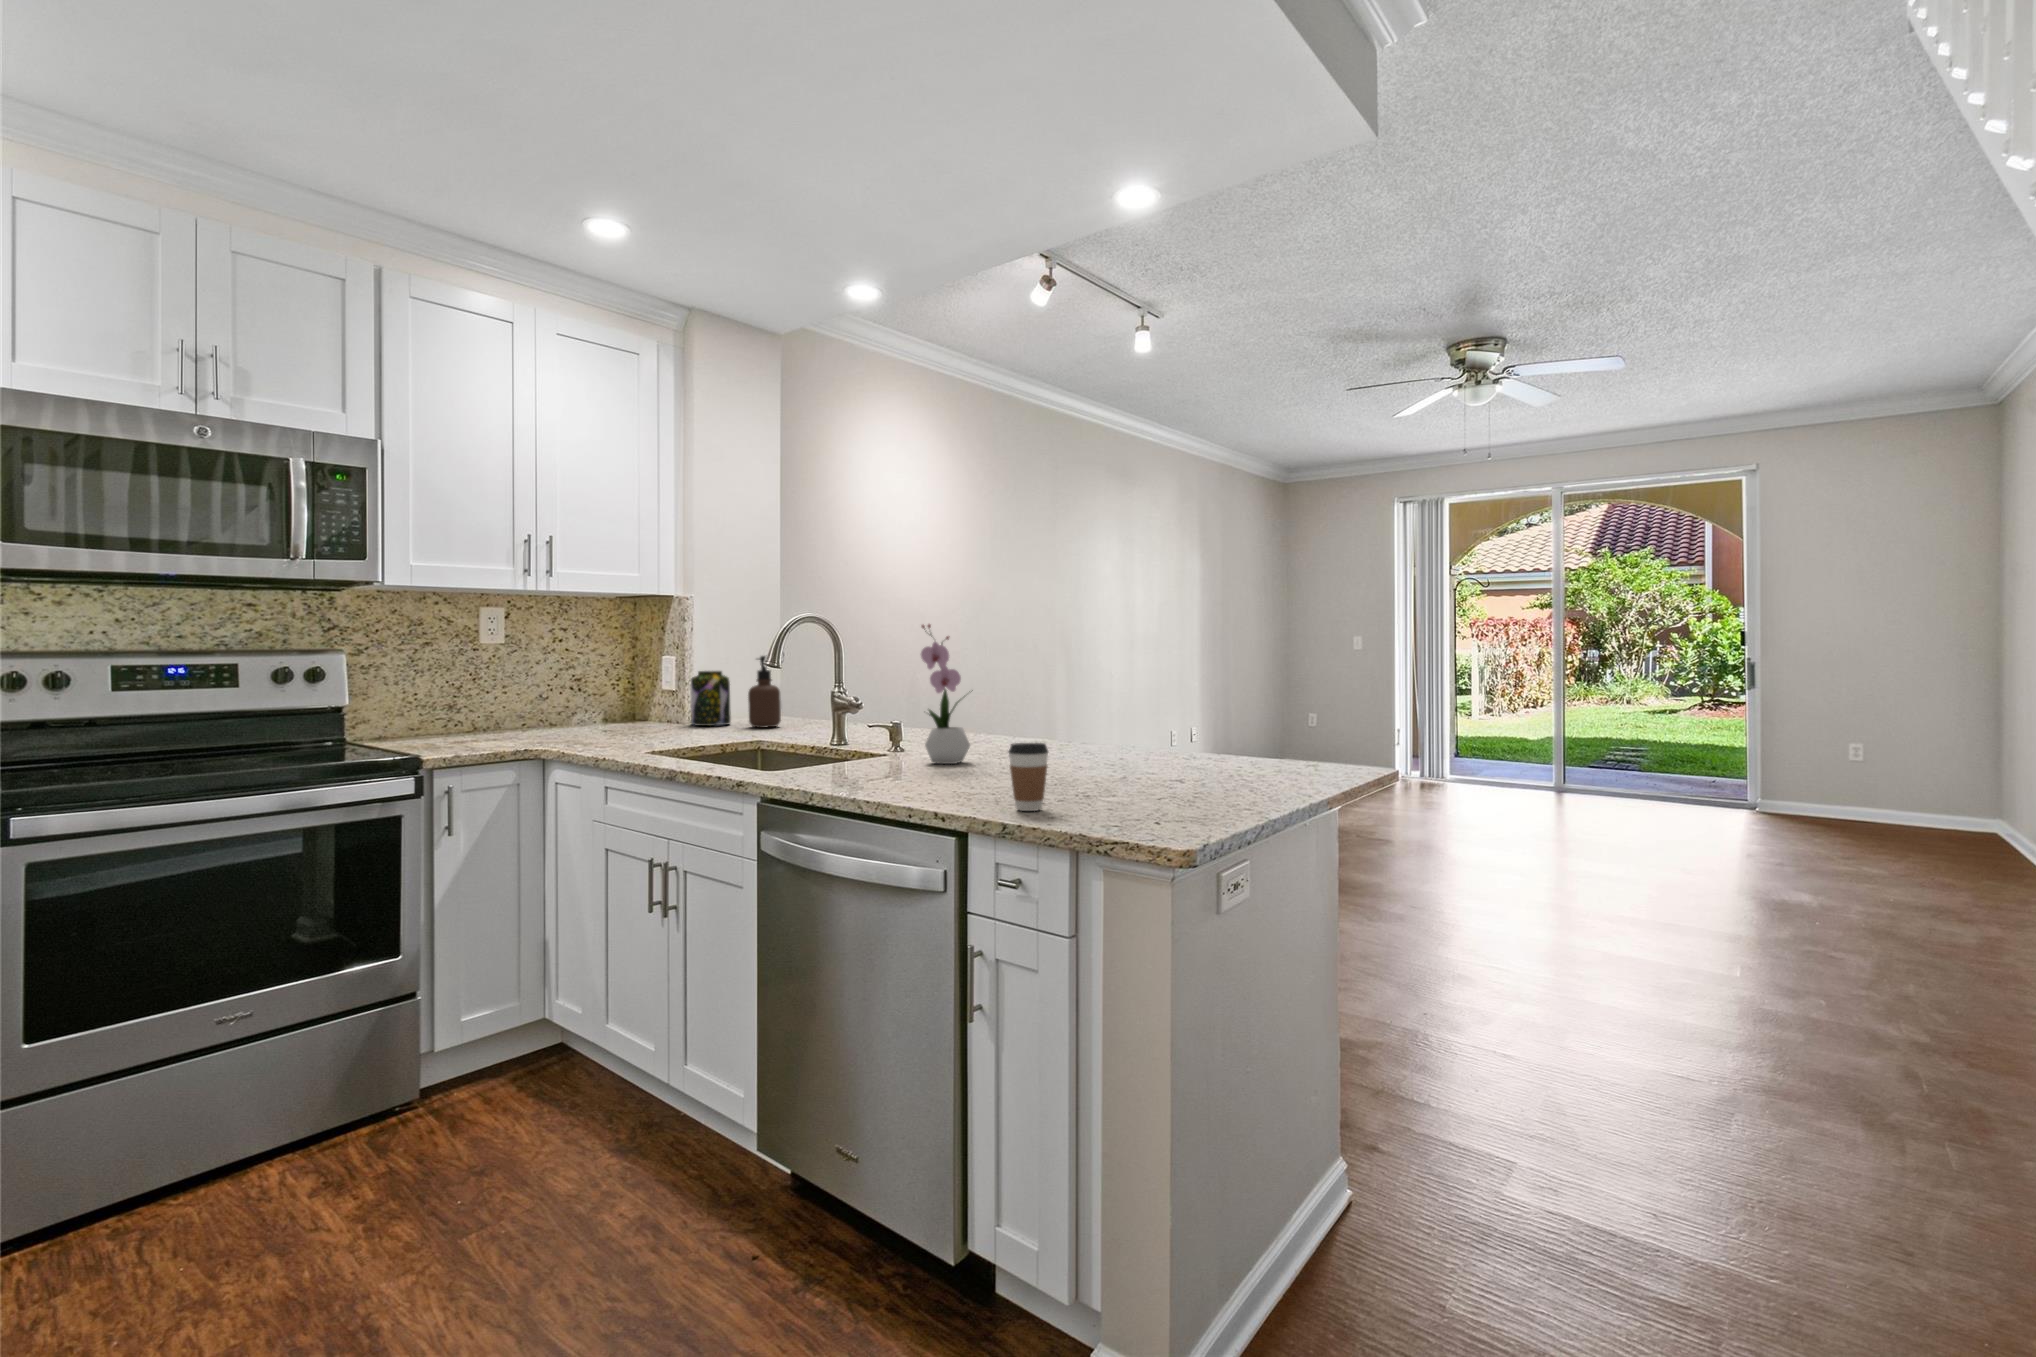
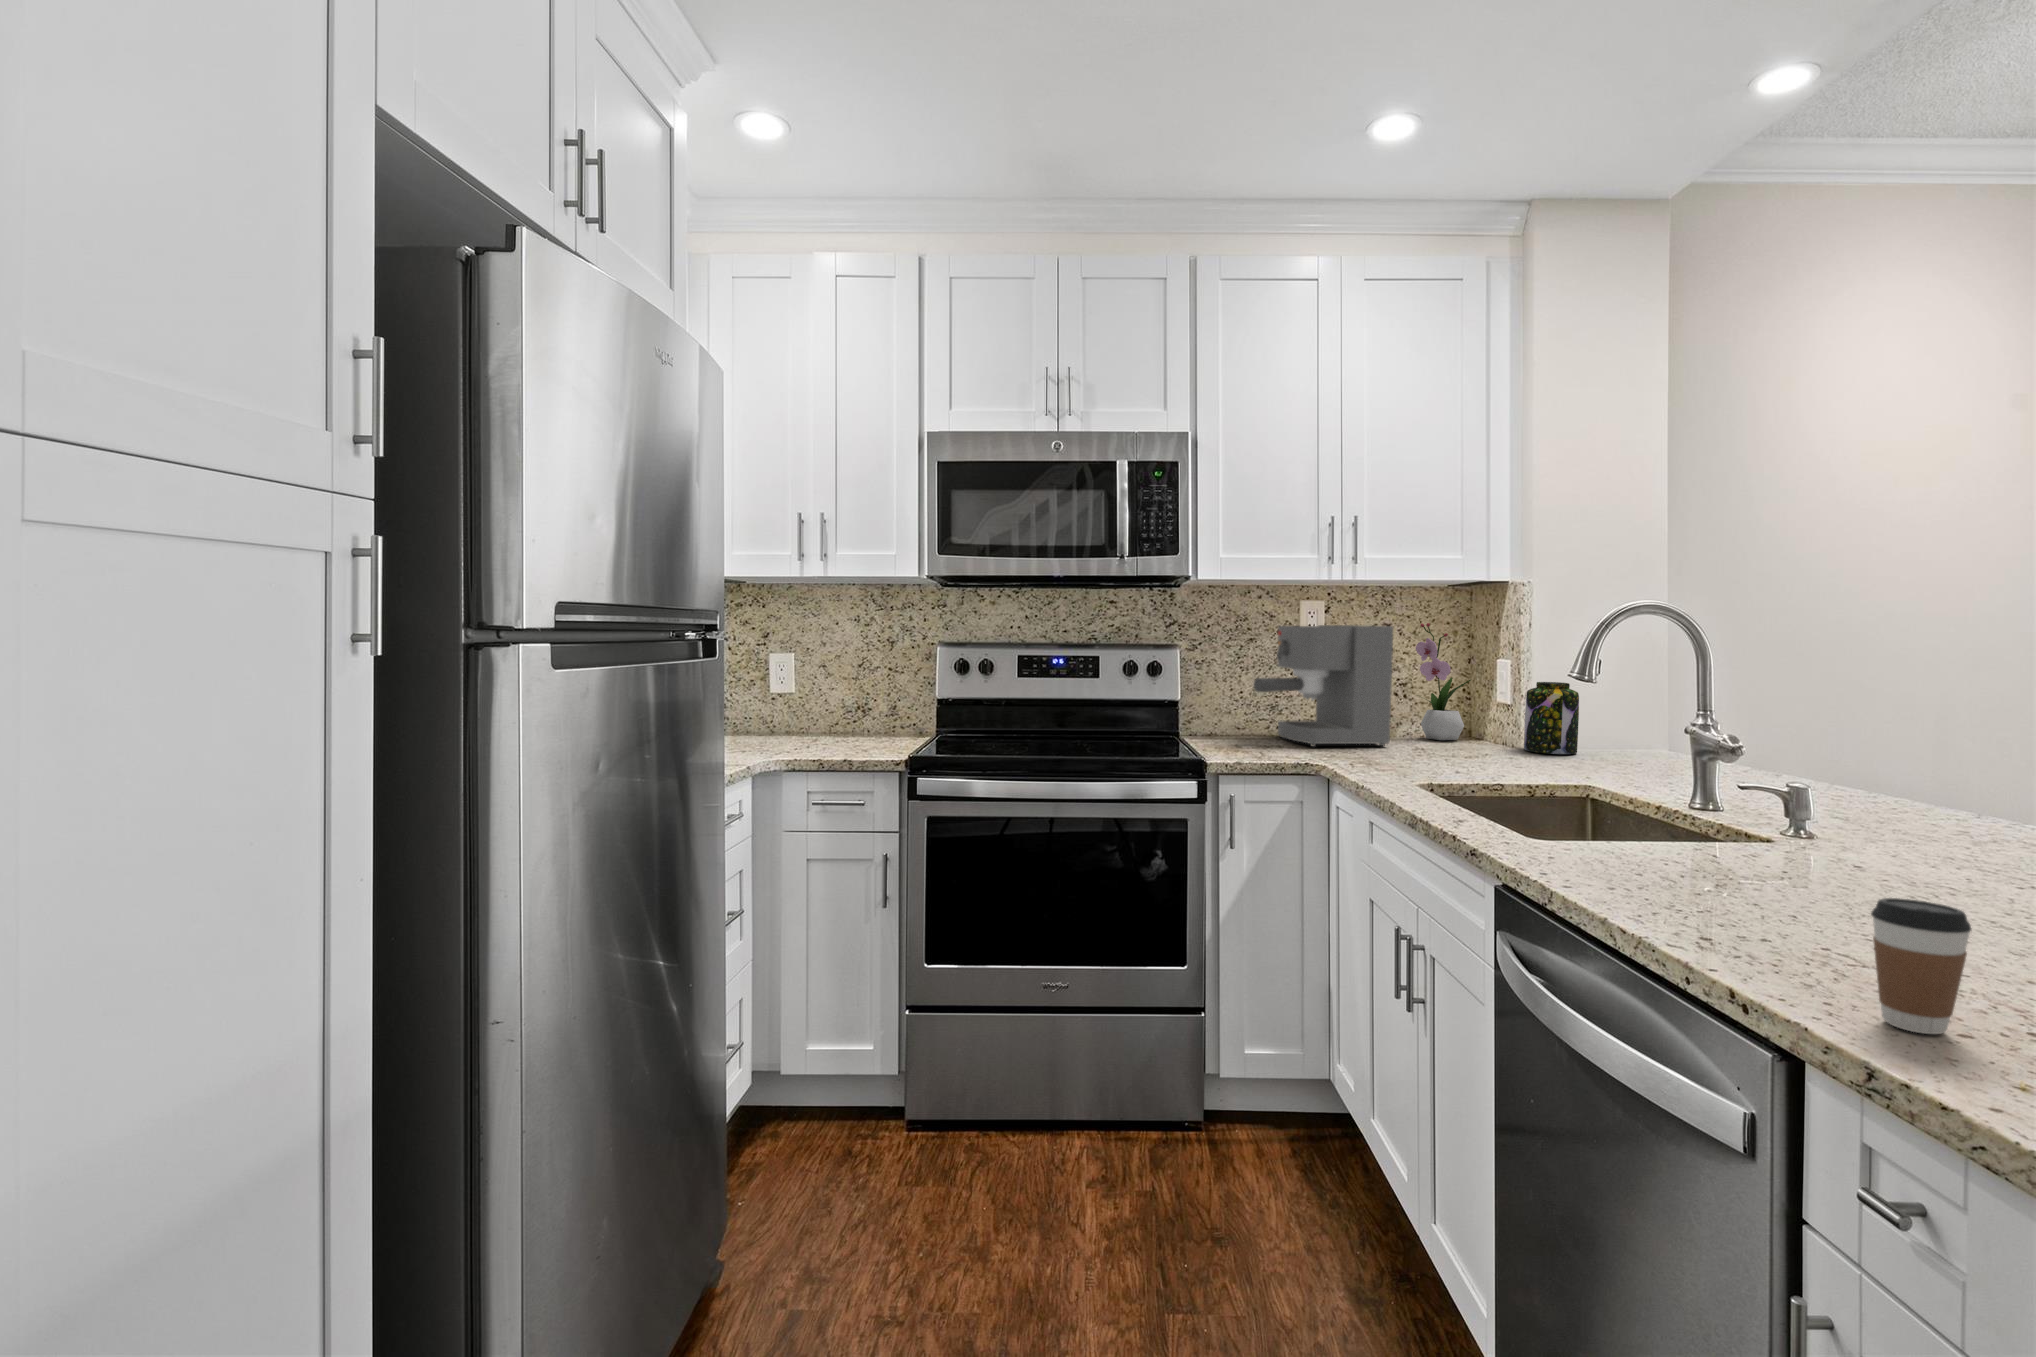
flower arrangement: present [921,624,973,764] -> present [1416,623,1471,740]
coffee maker: none [449,626,585,739] -> present [1253,625,1393,747]
soap dispenser: present [748,656,781,728] -> none [1598,668,1647,765]

